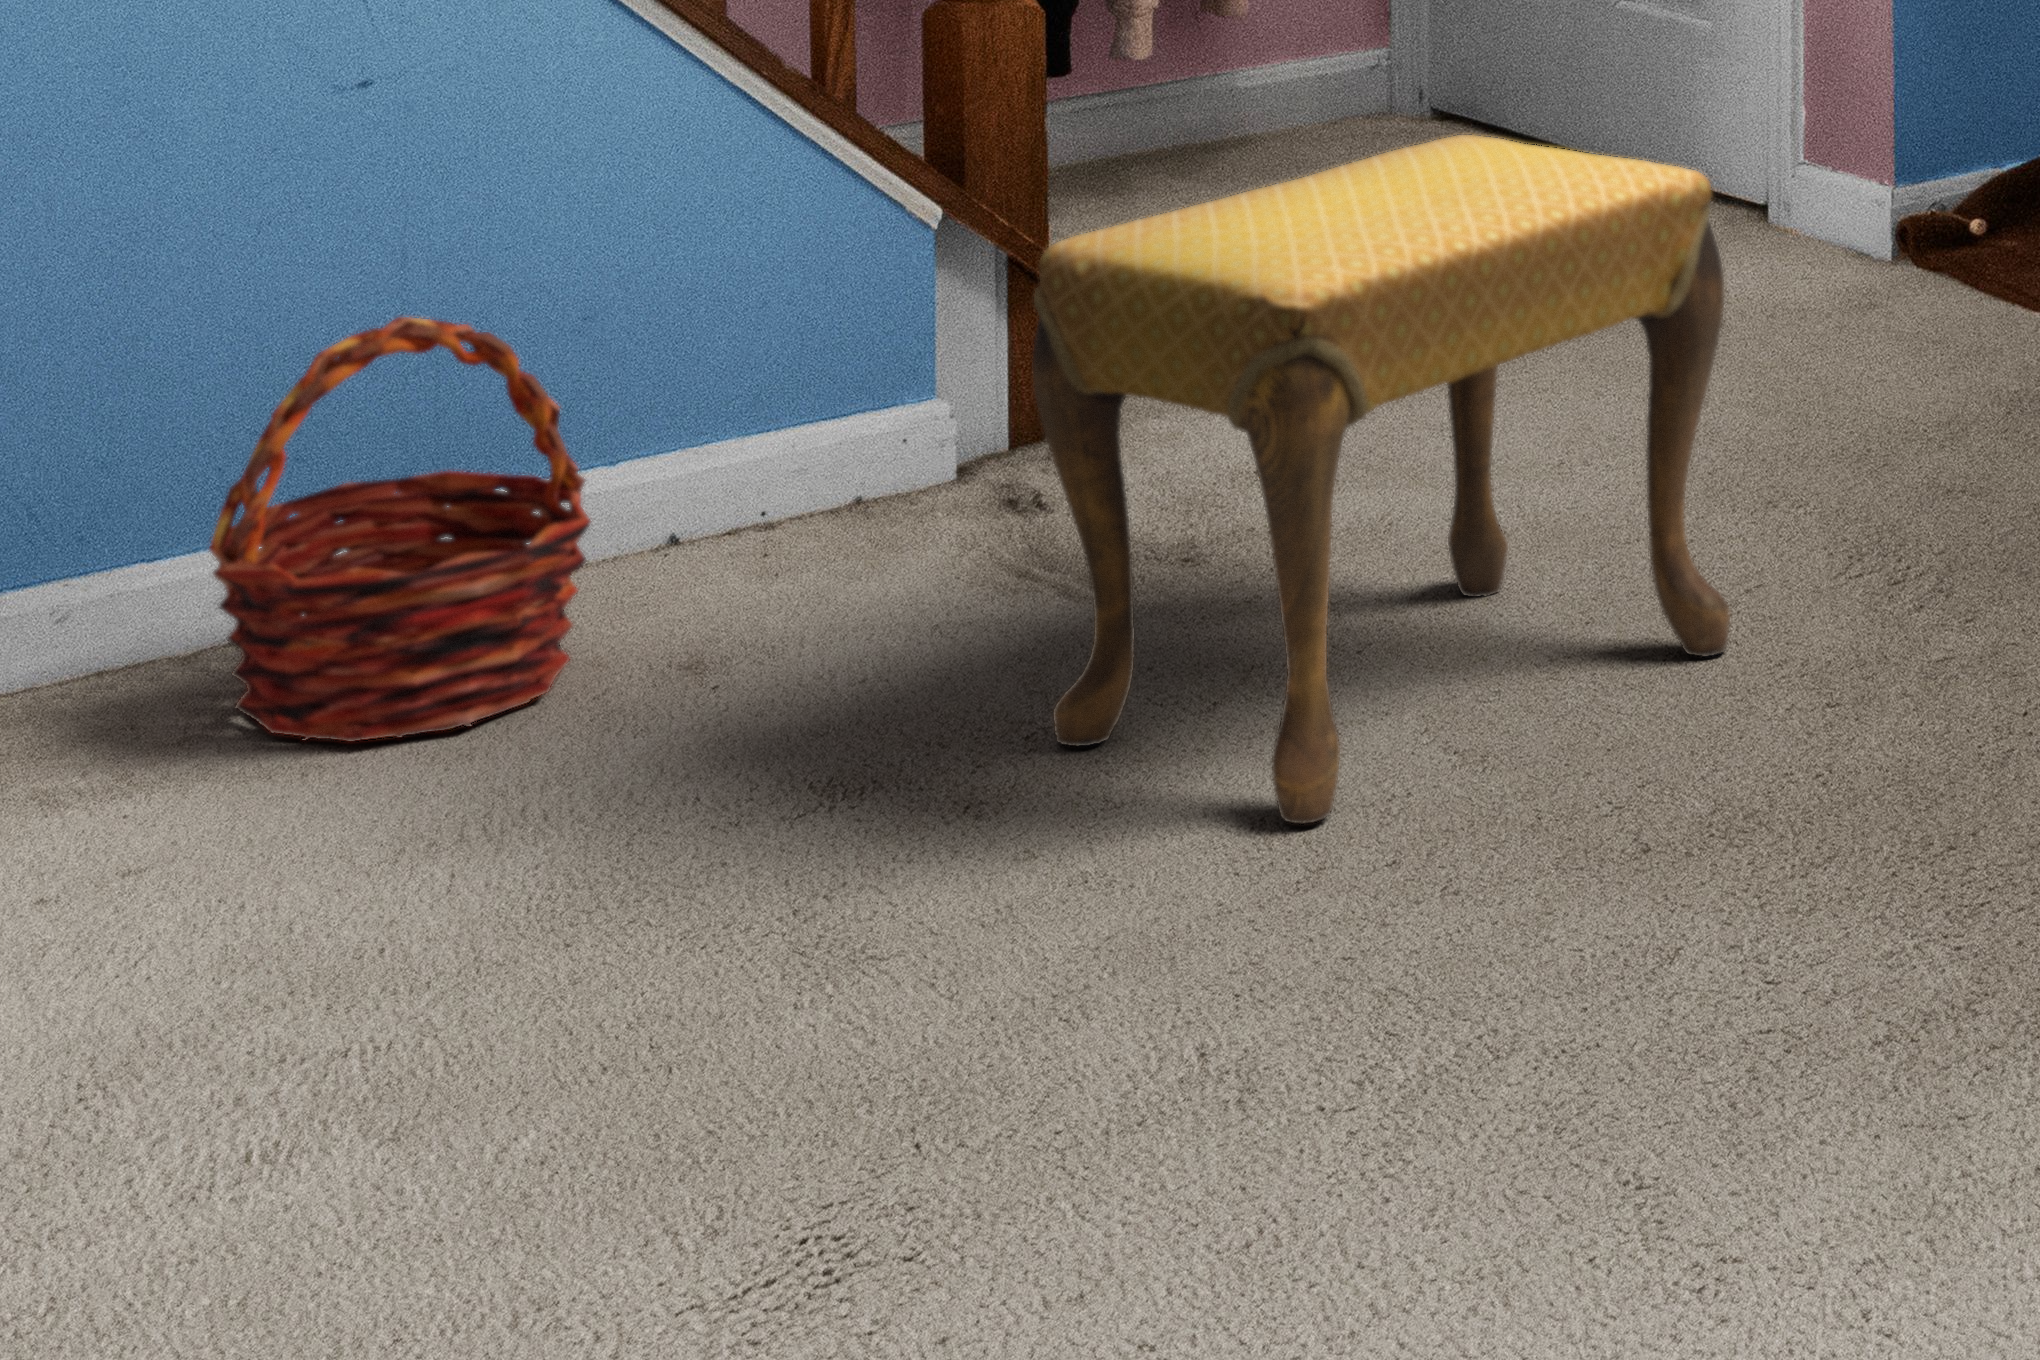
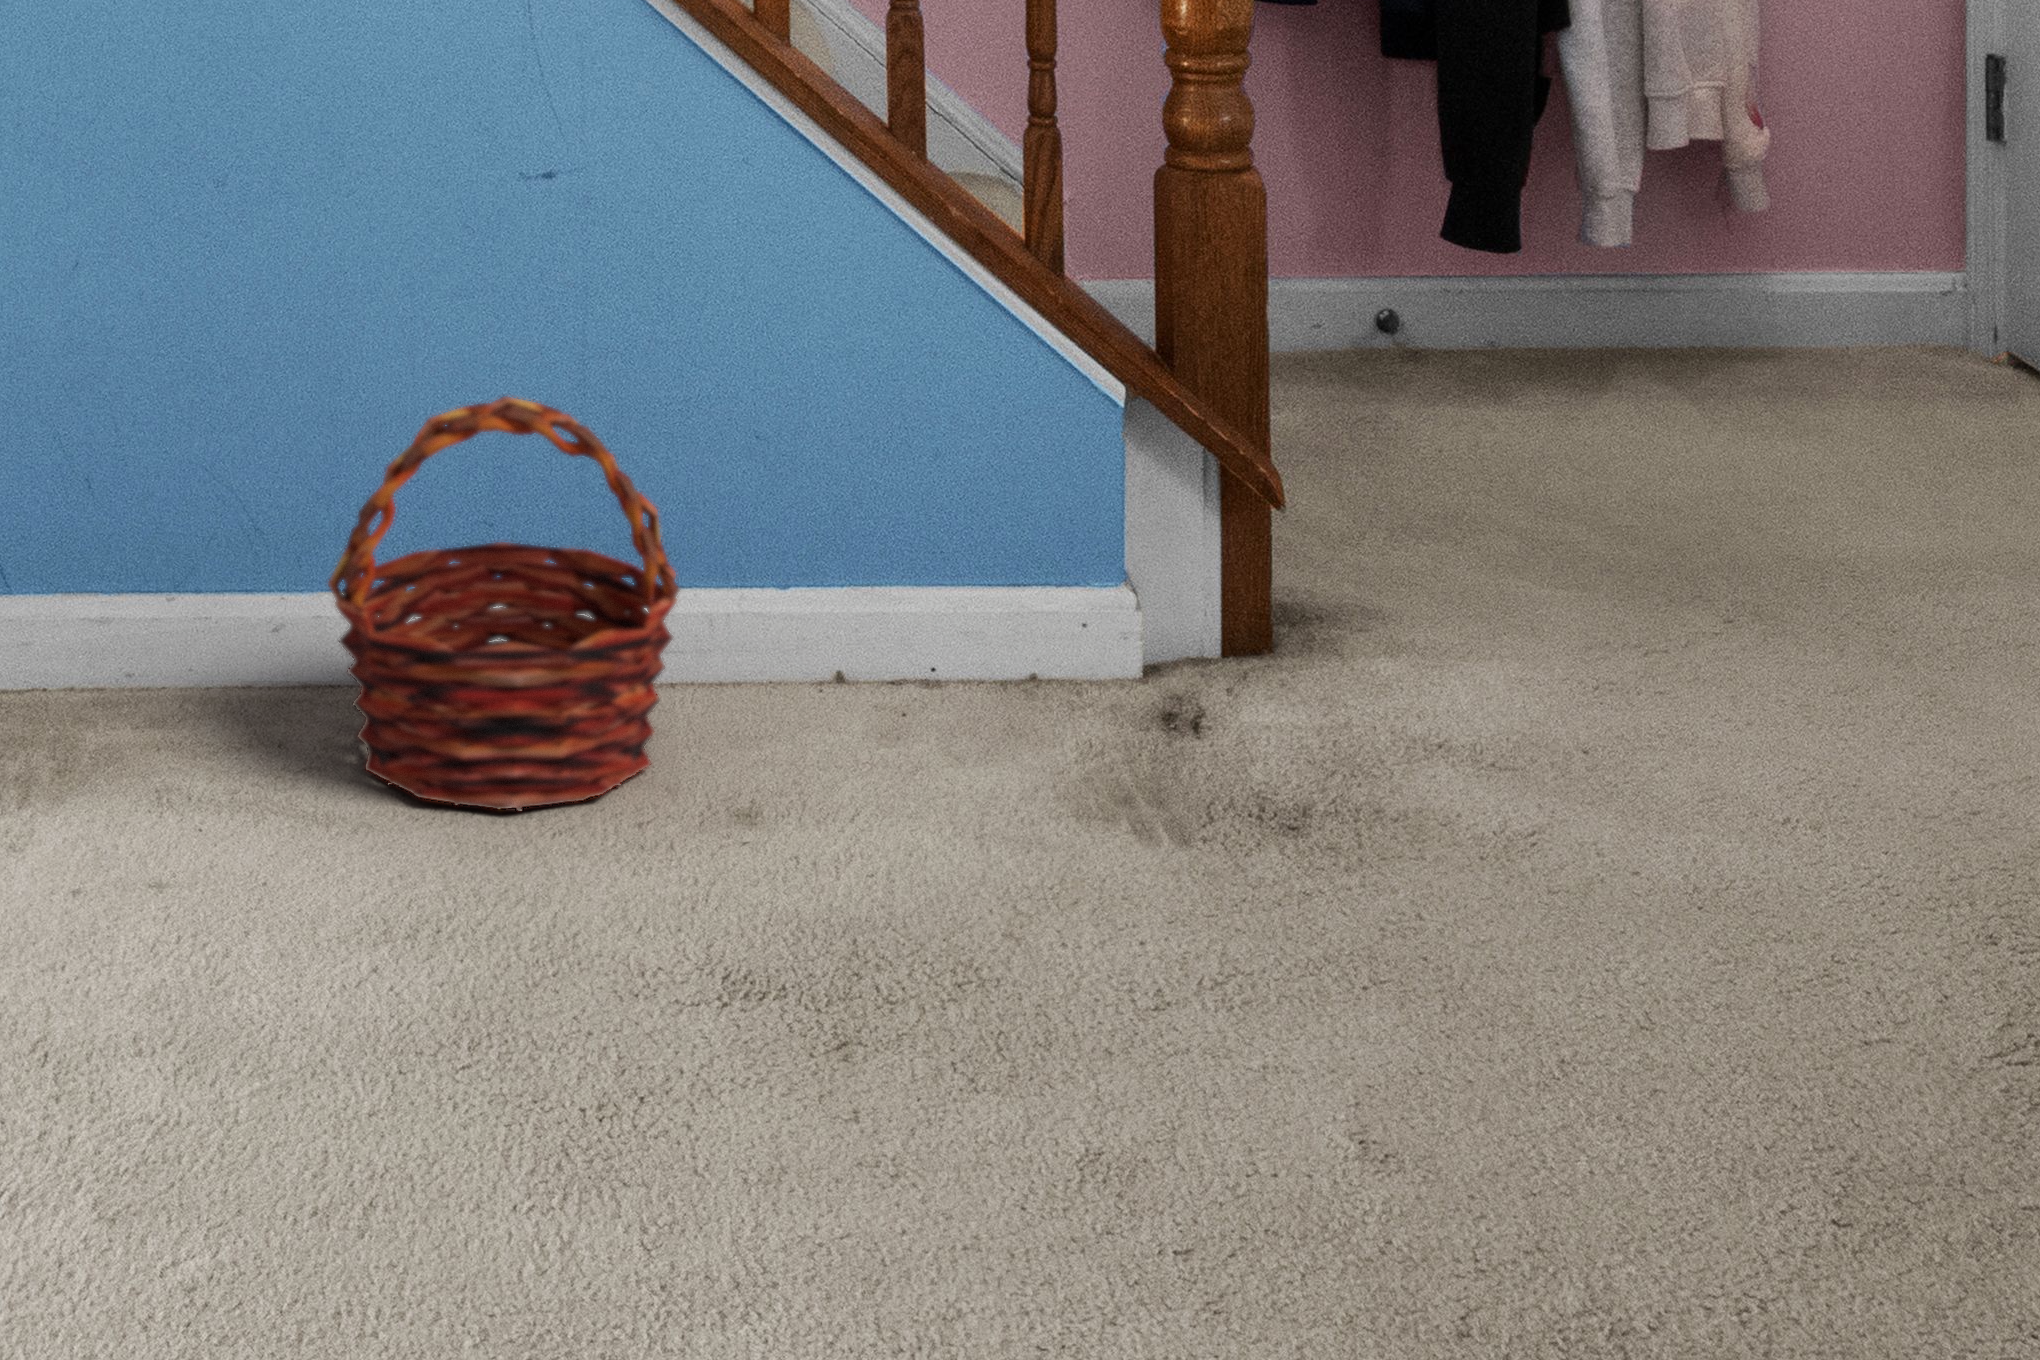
footstool: present [1033,135,1730,824] -> none [949,408,1775,1182]

